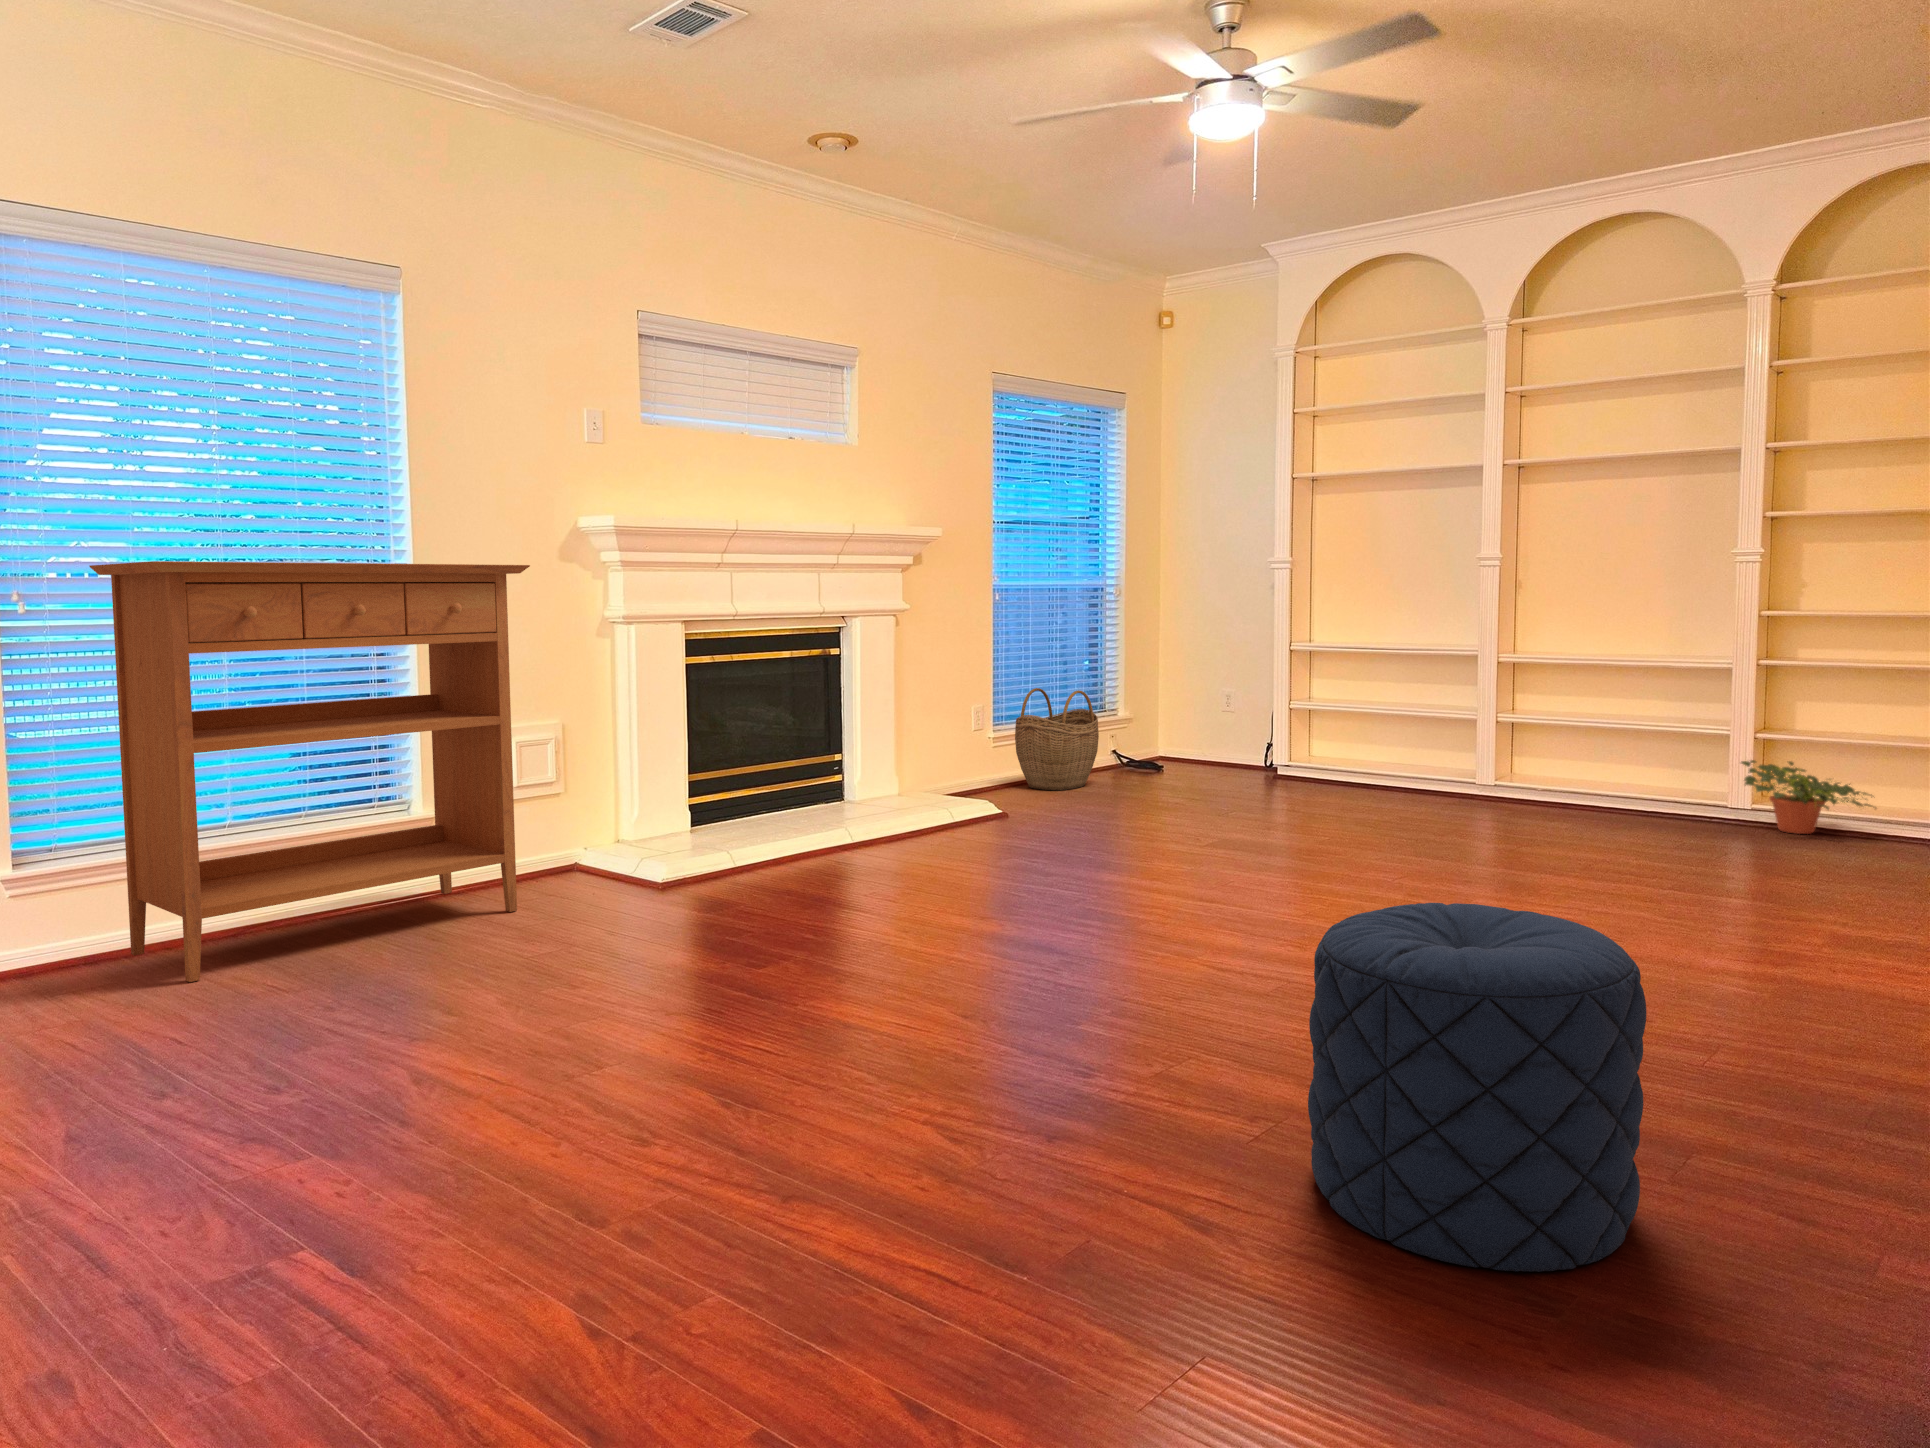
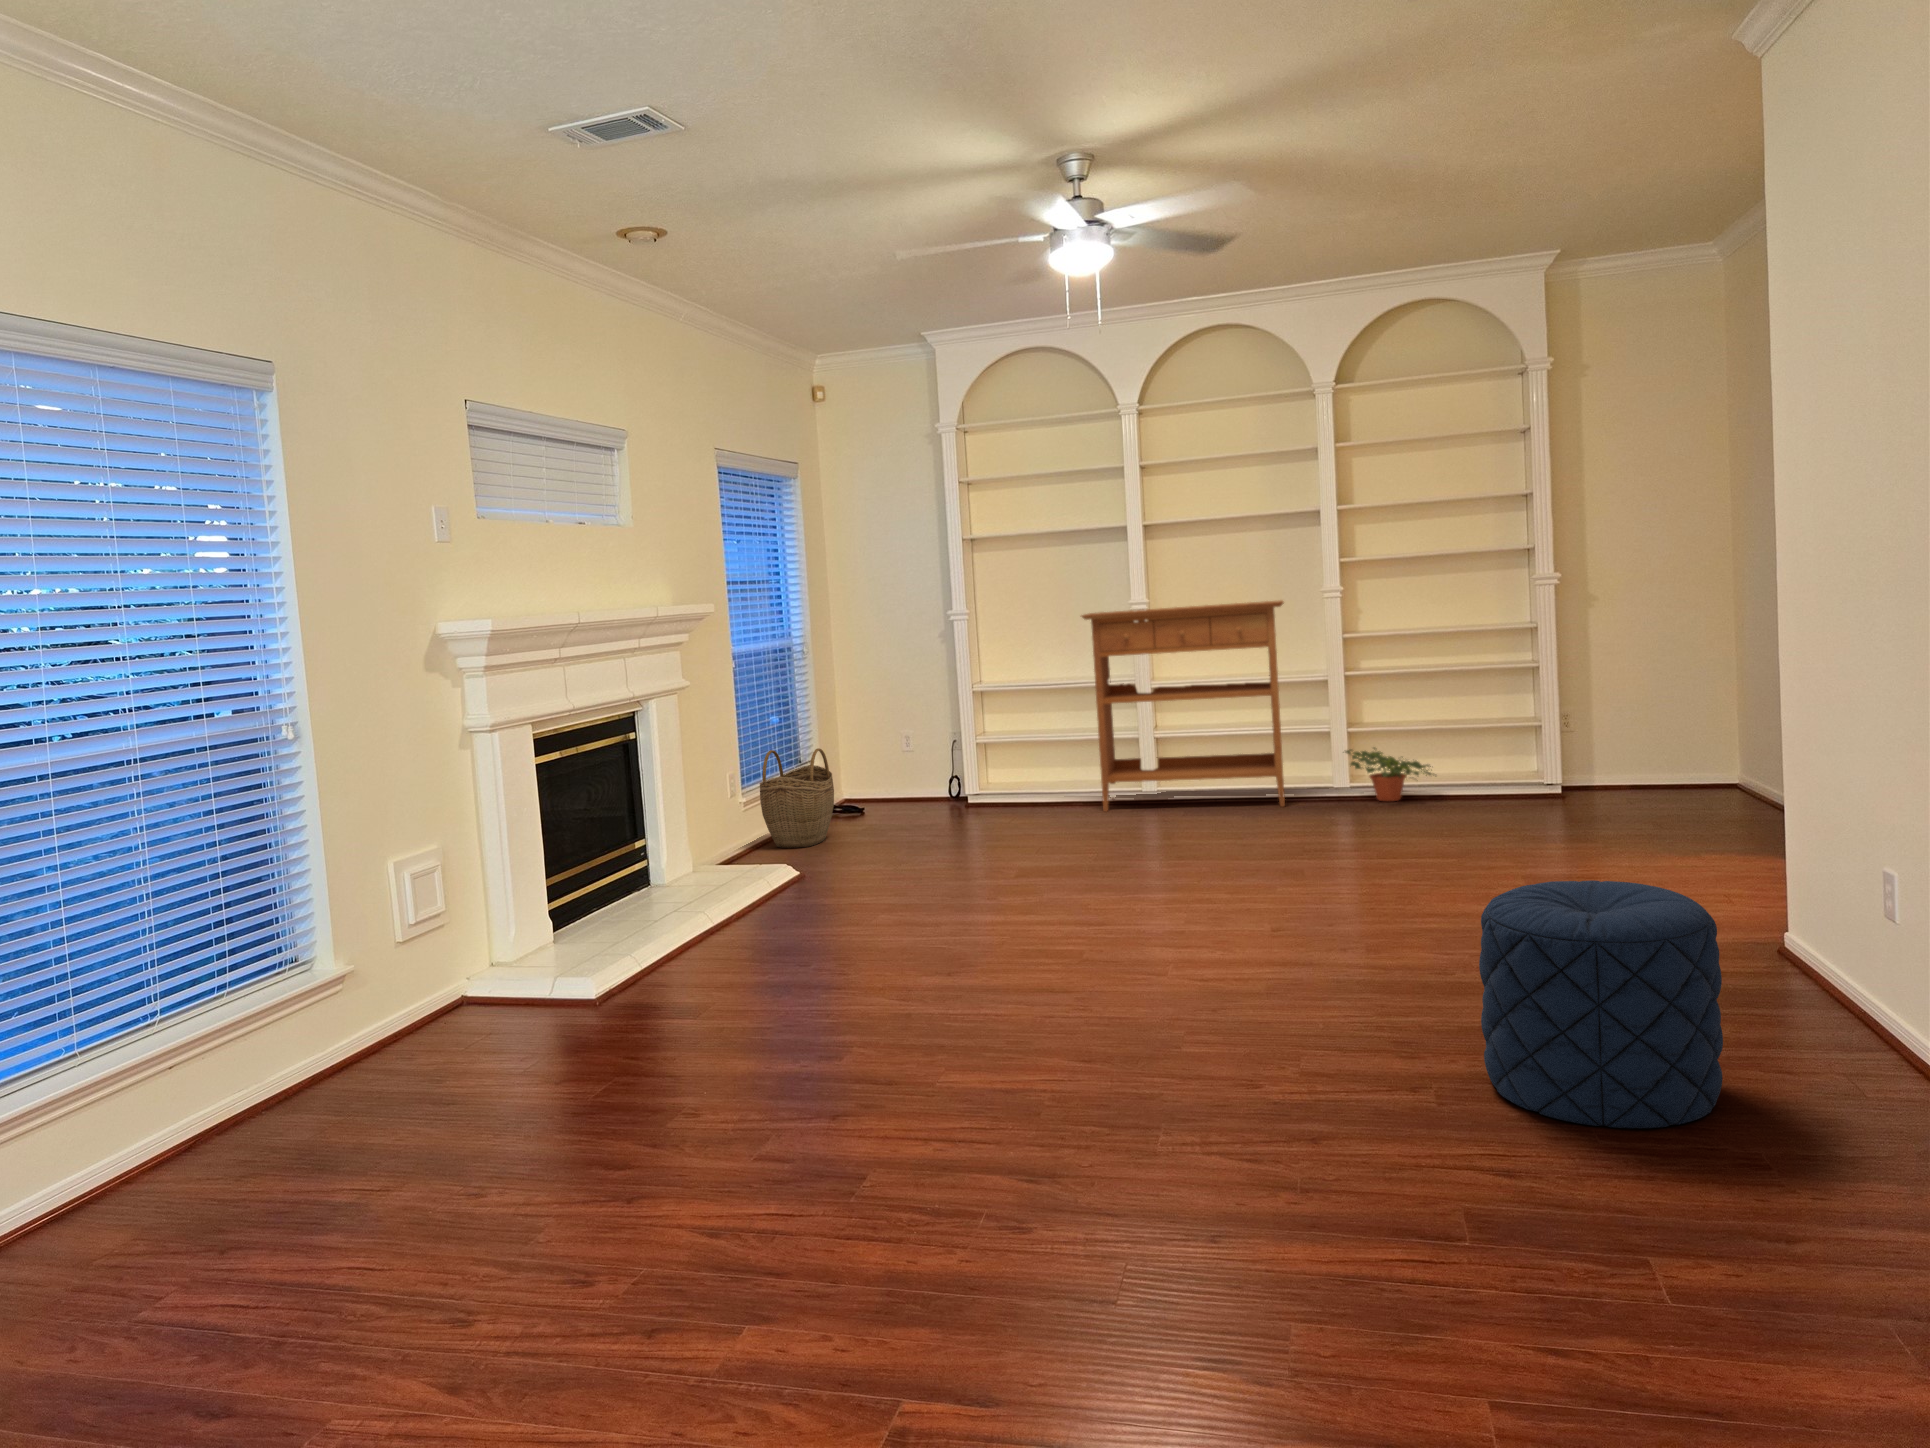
console table: present [89,561,530,982] -> present [1082,600,1285,812]

